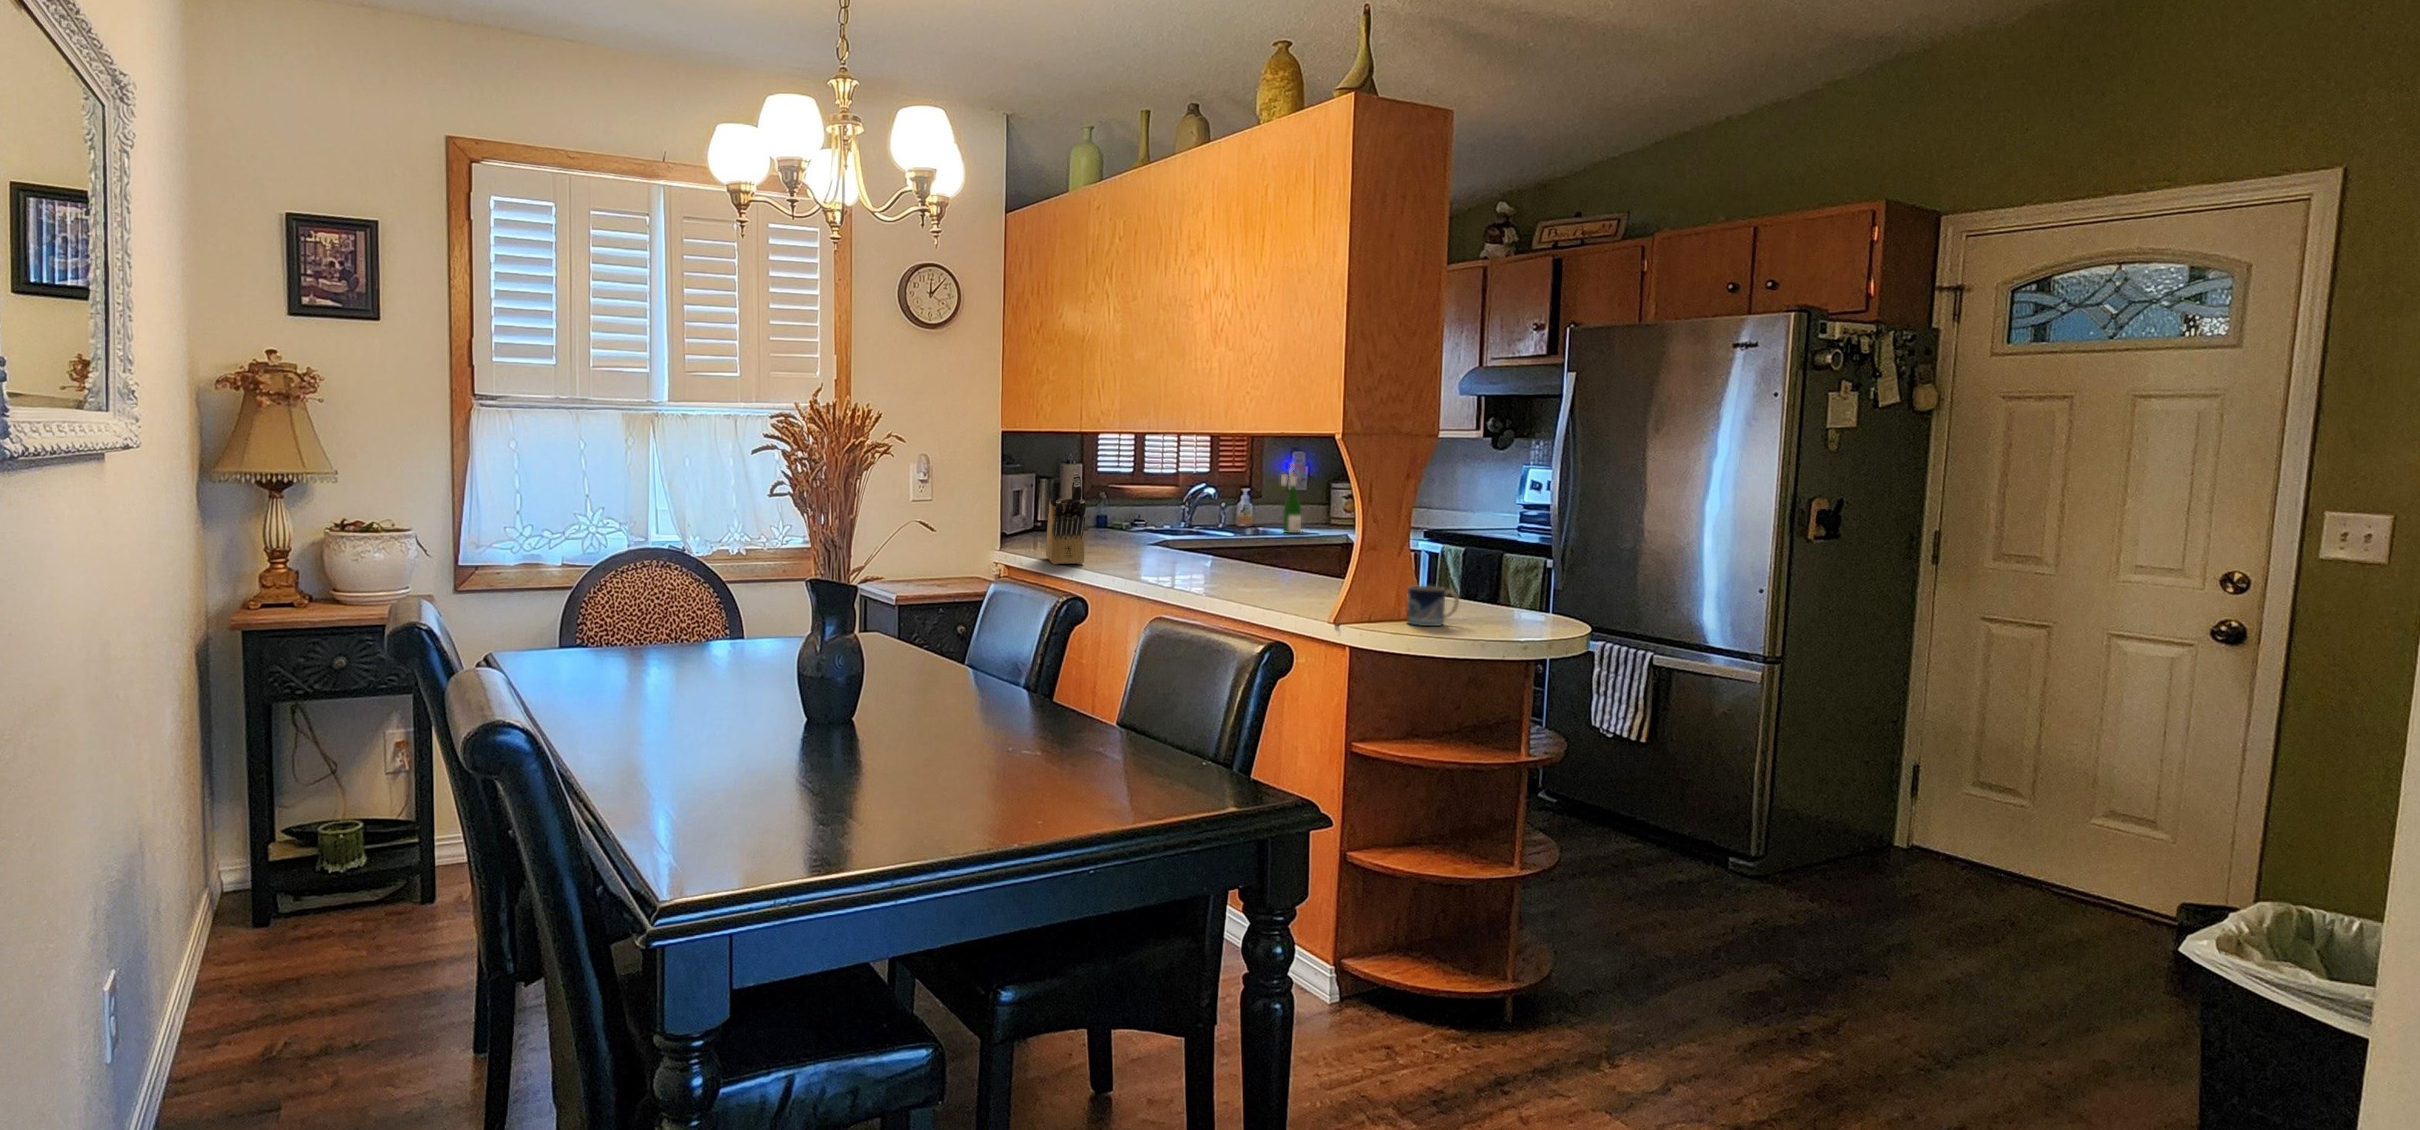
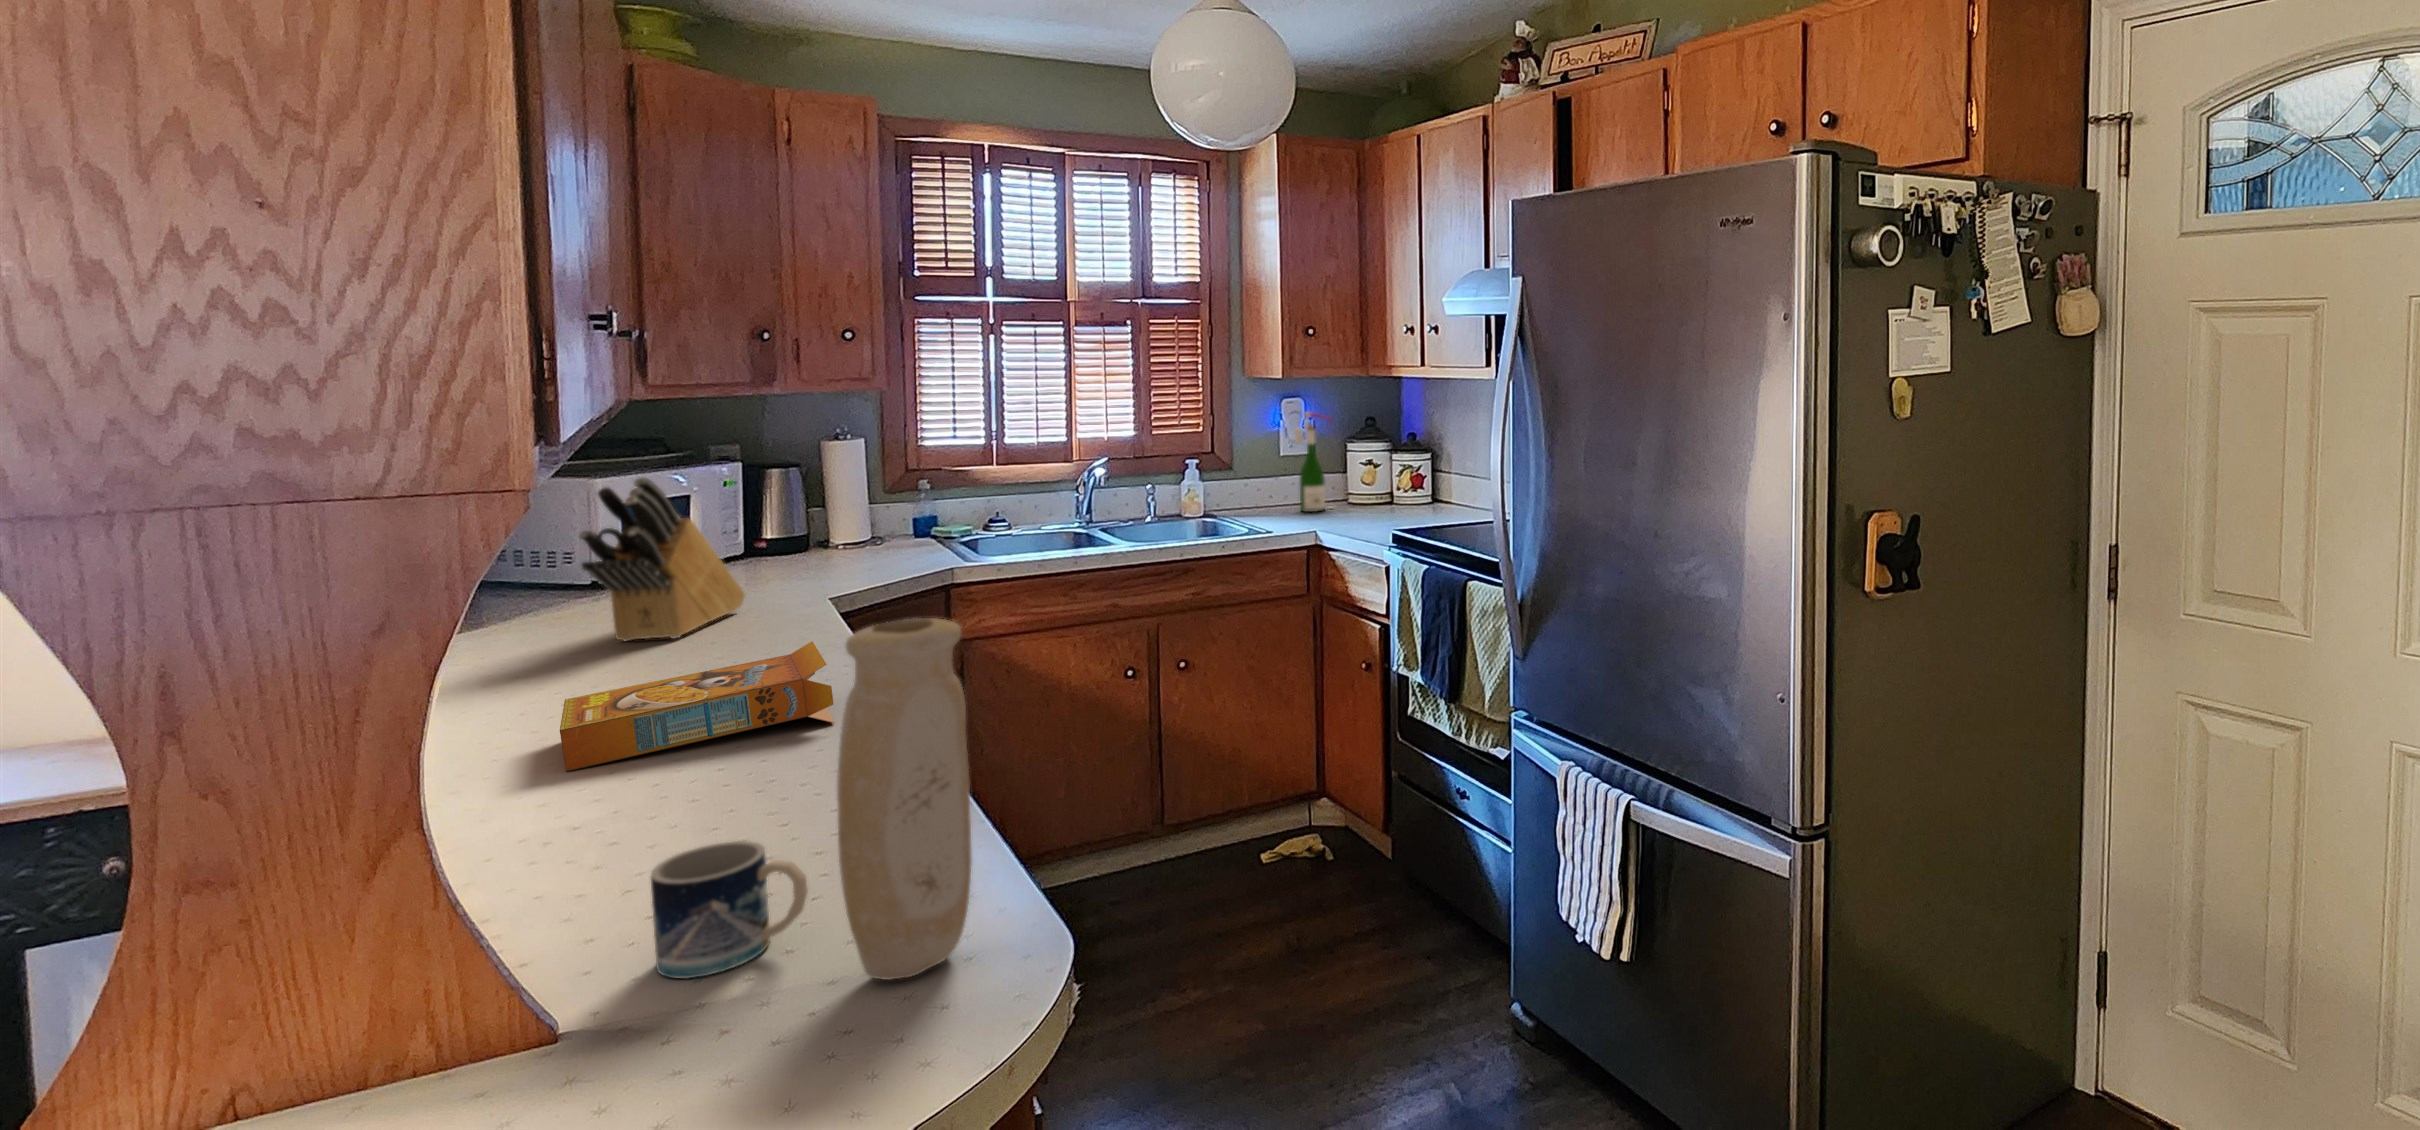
vase: none [1492,498,1536,628] -> present [837,618,972,980]
cereal box: none [1160,552,1282,594] -> present [560,641,835,772]

